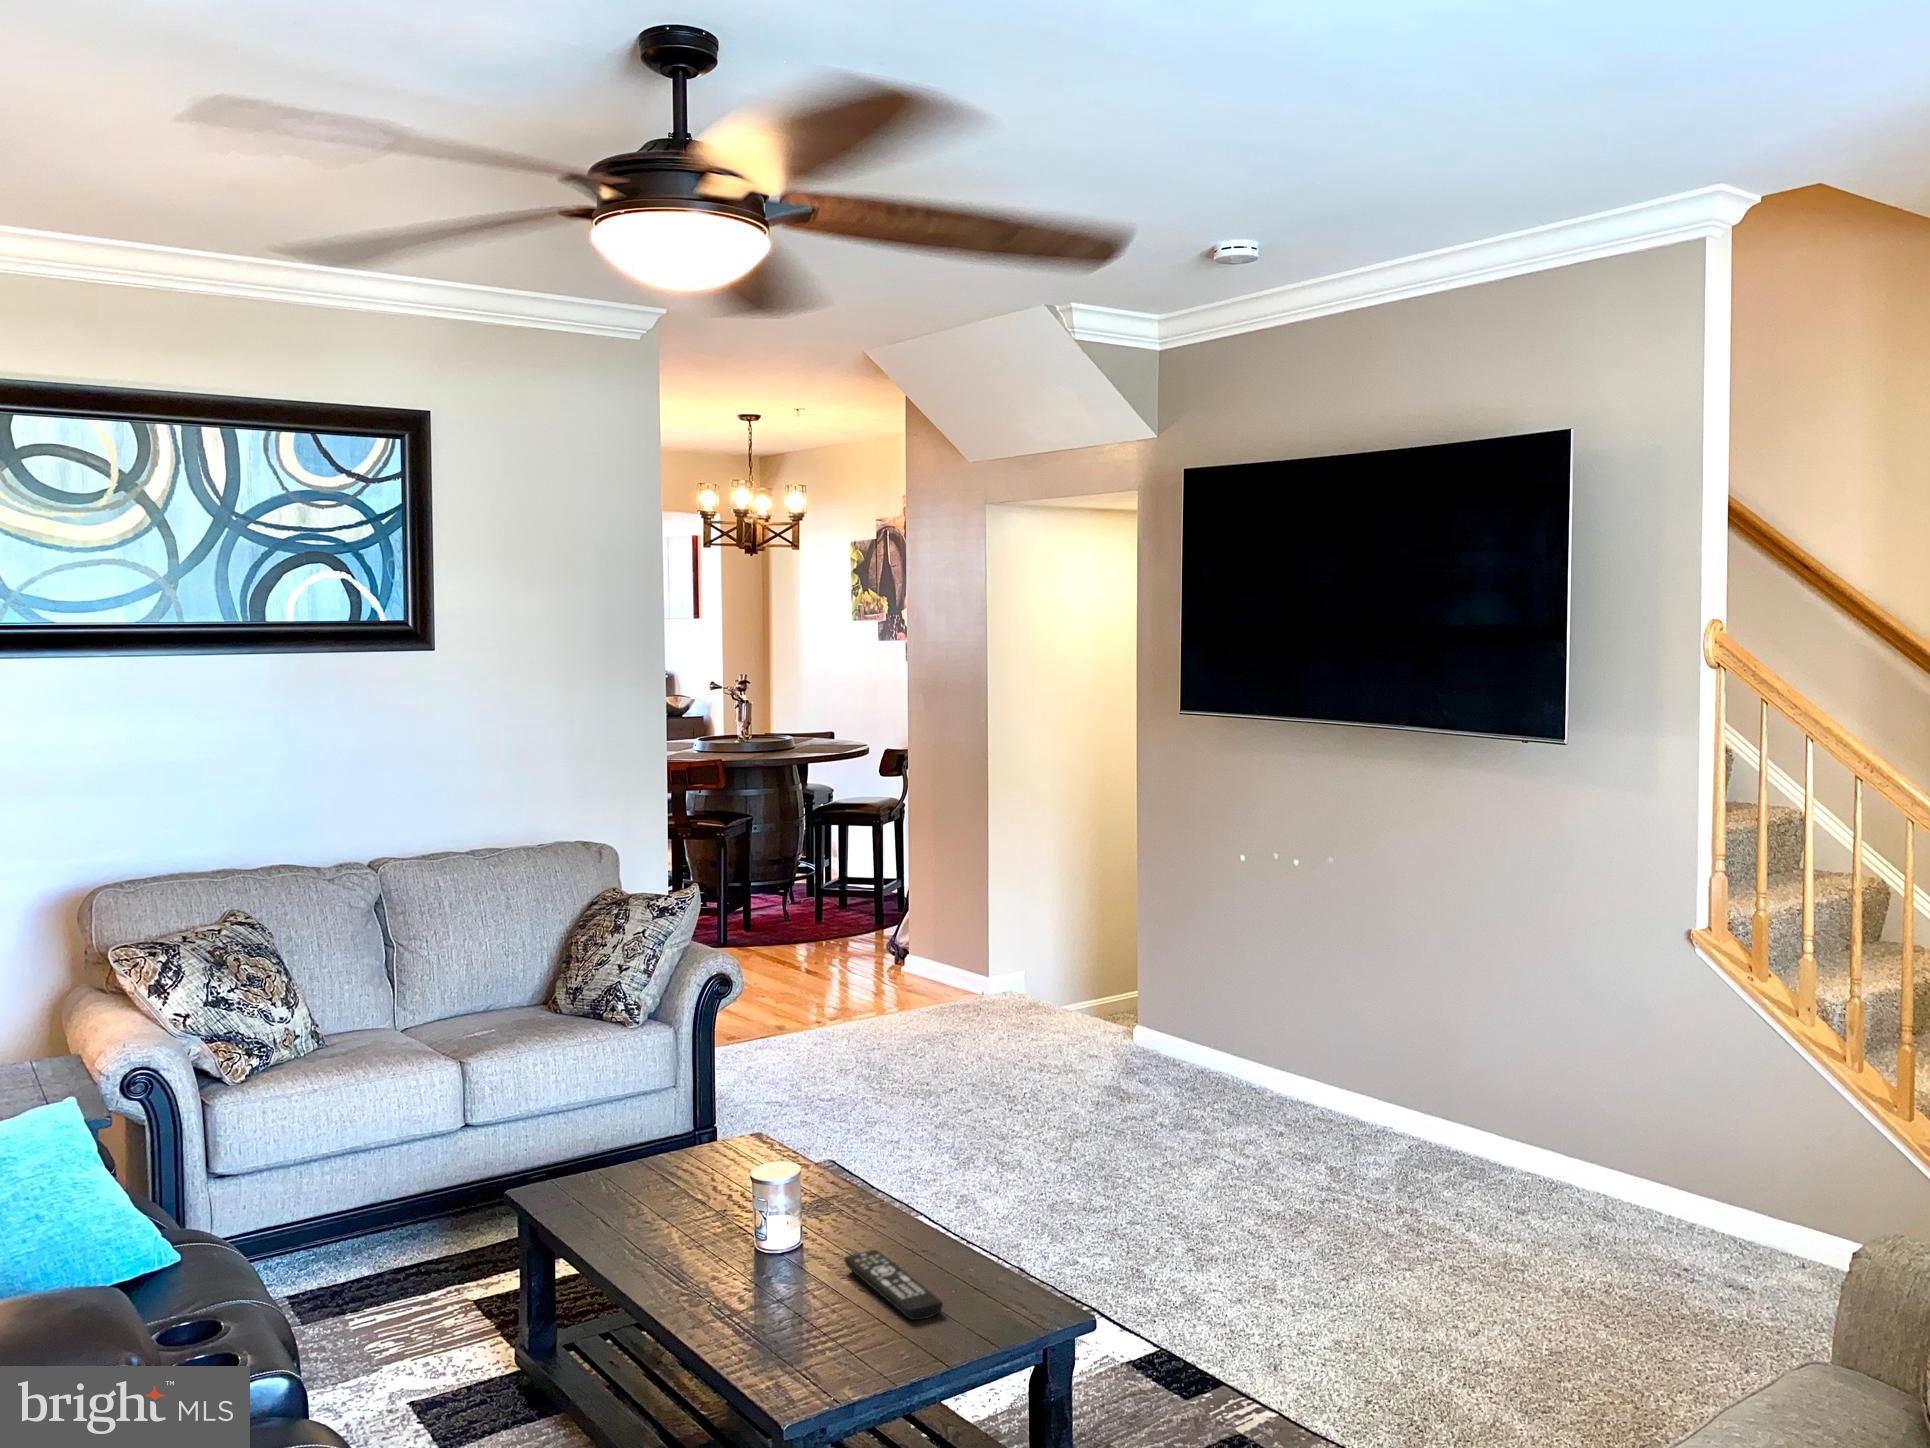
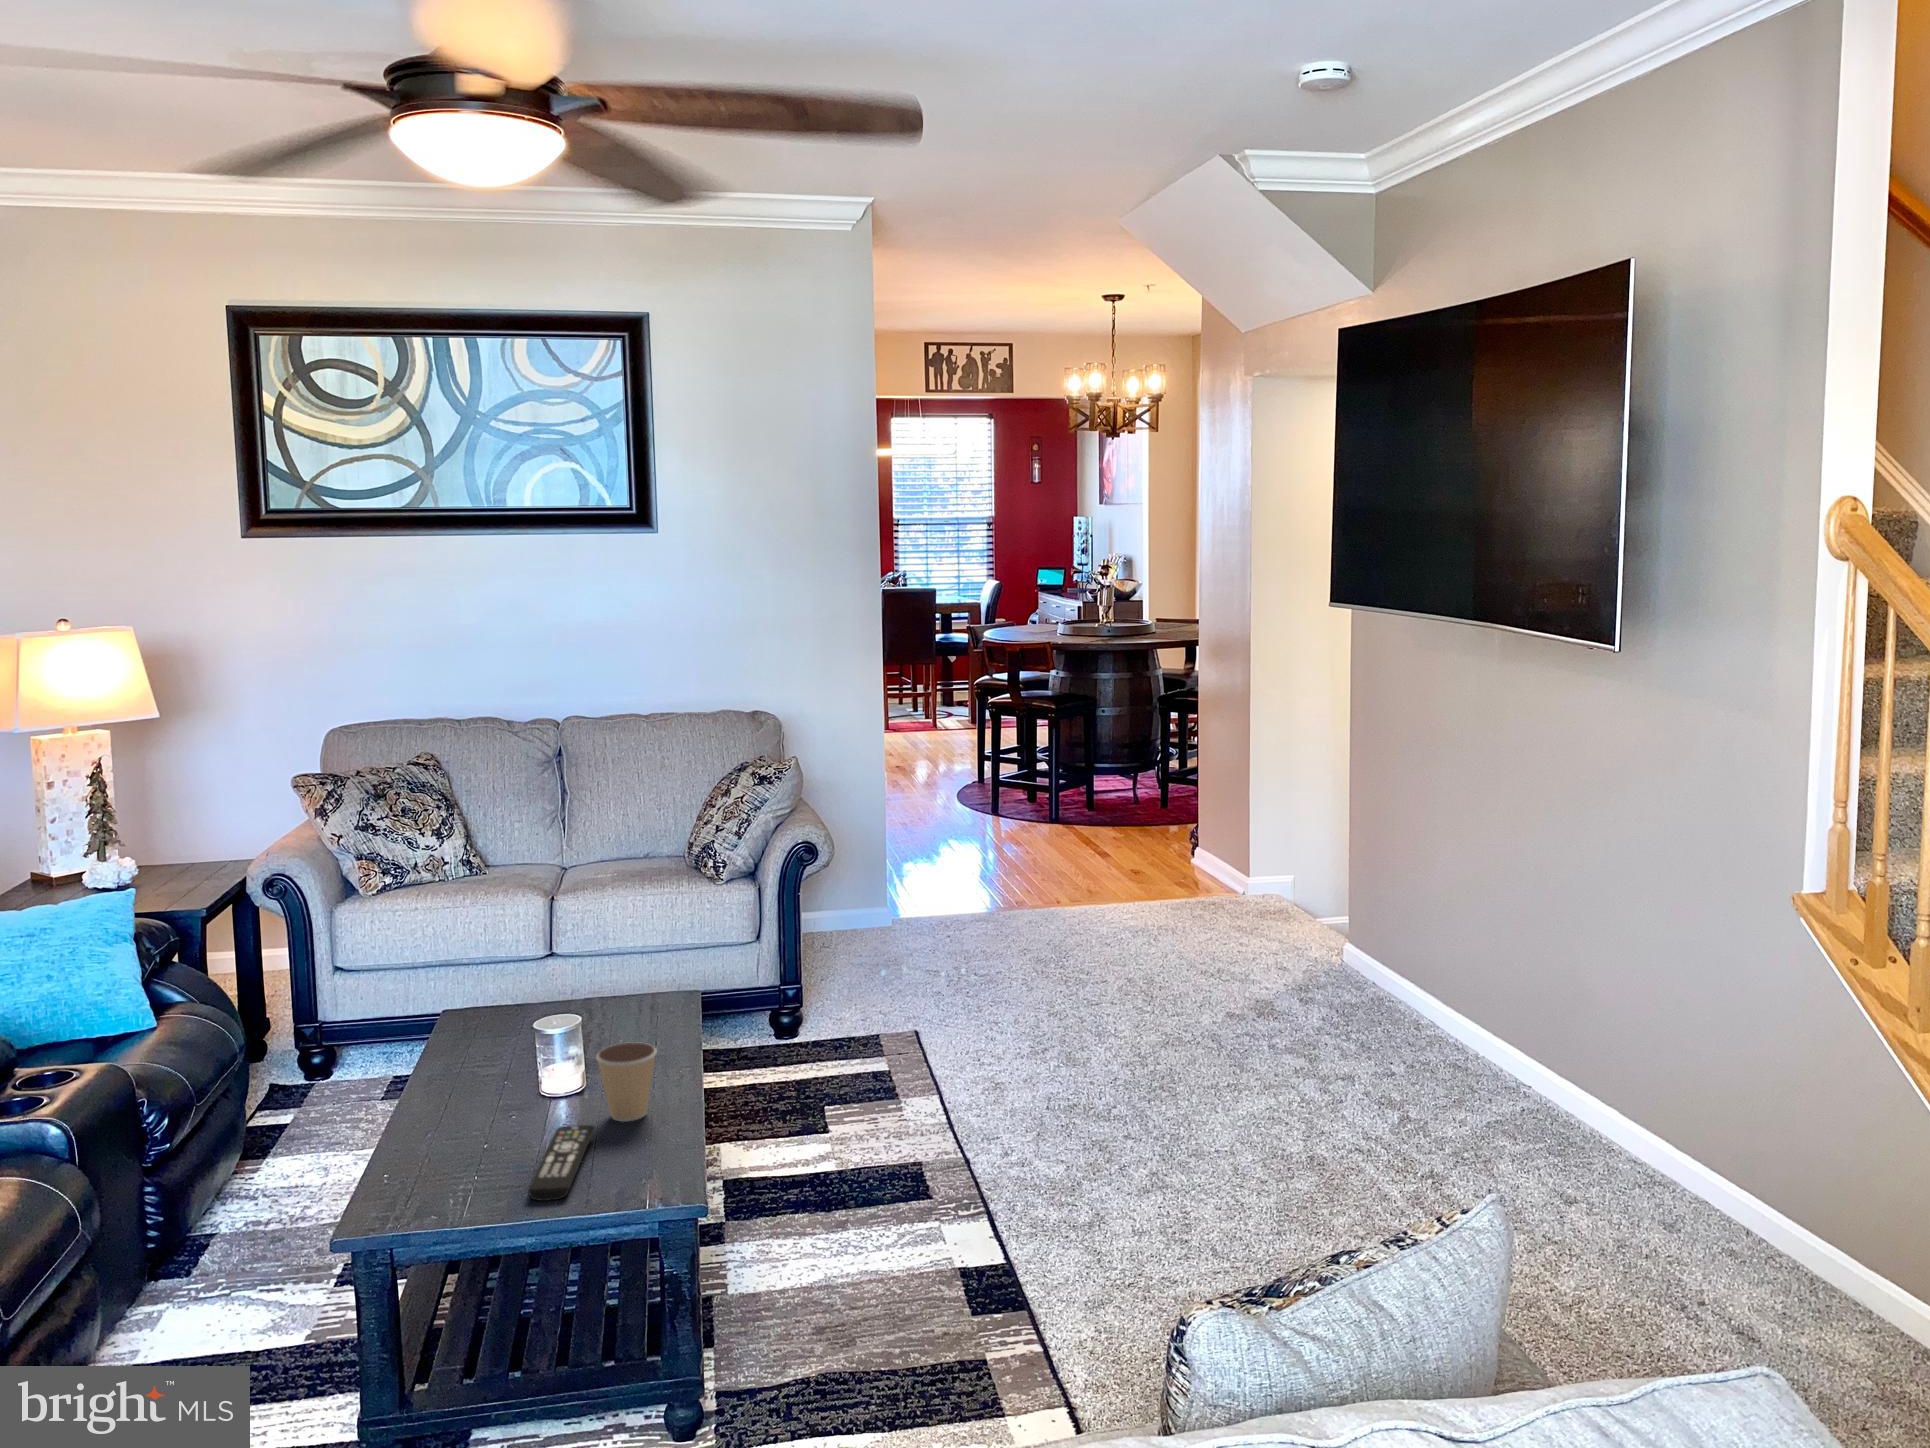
coffee cup: none [843,1164,904,1246] -> present [596,1042,657,1122]

